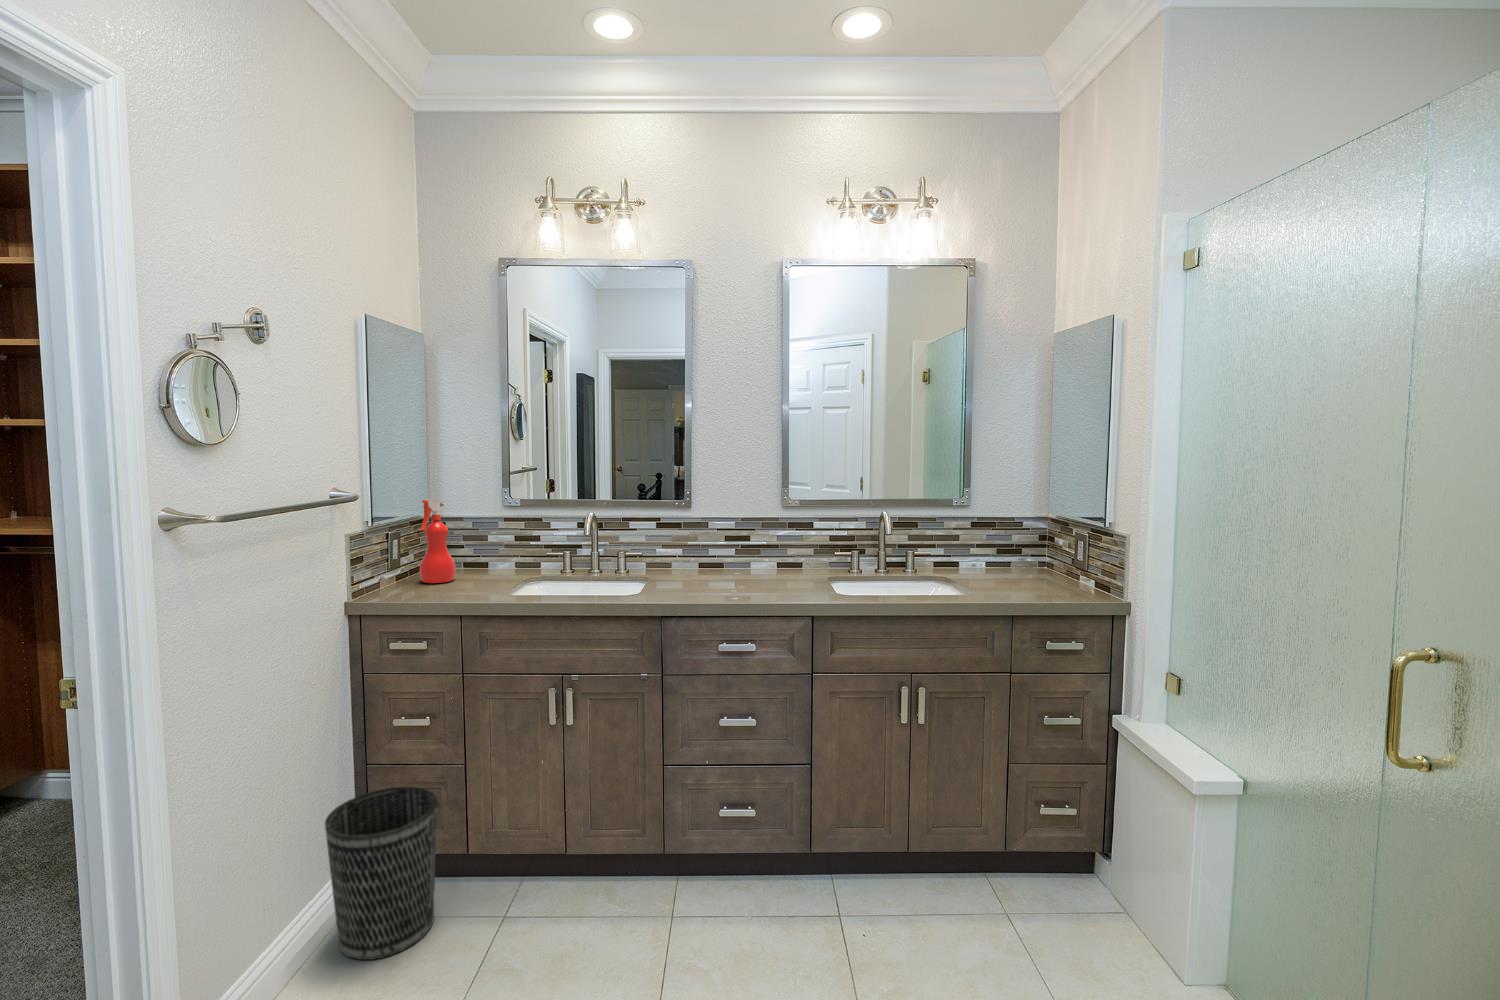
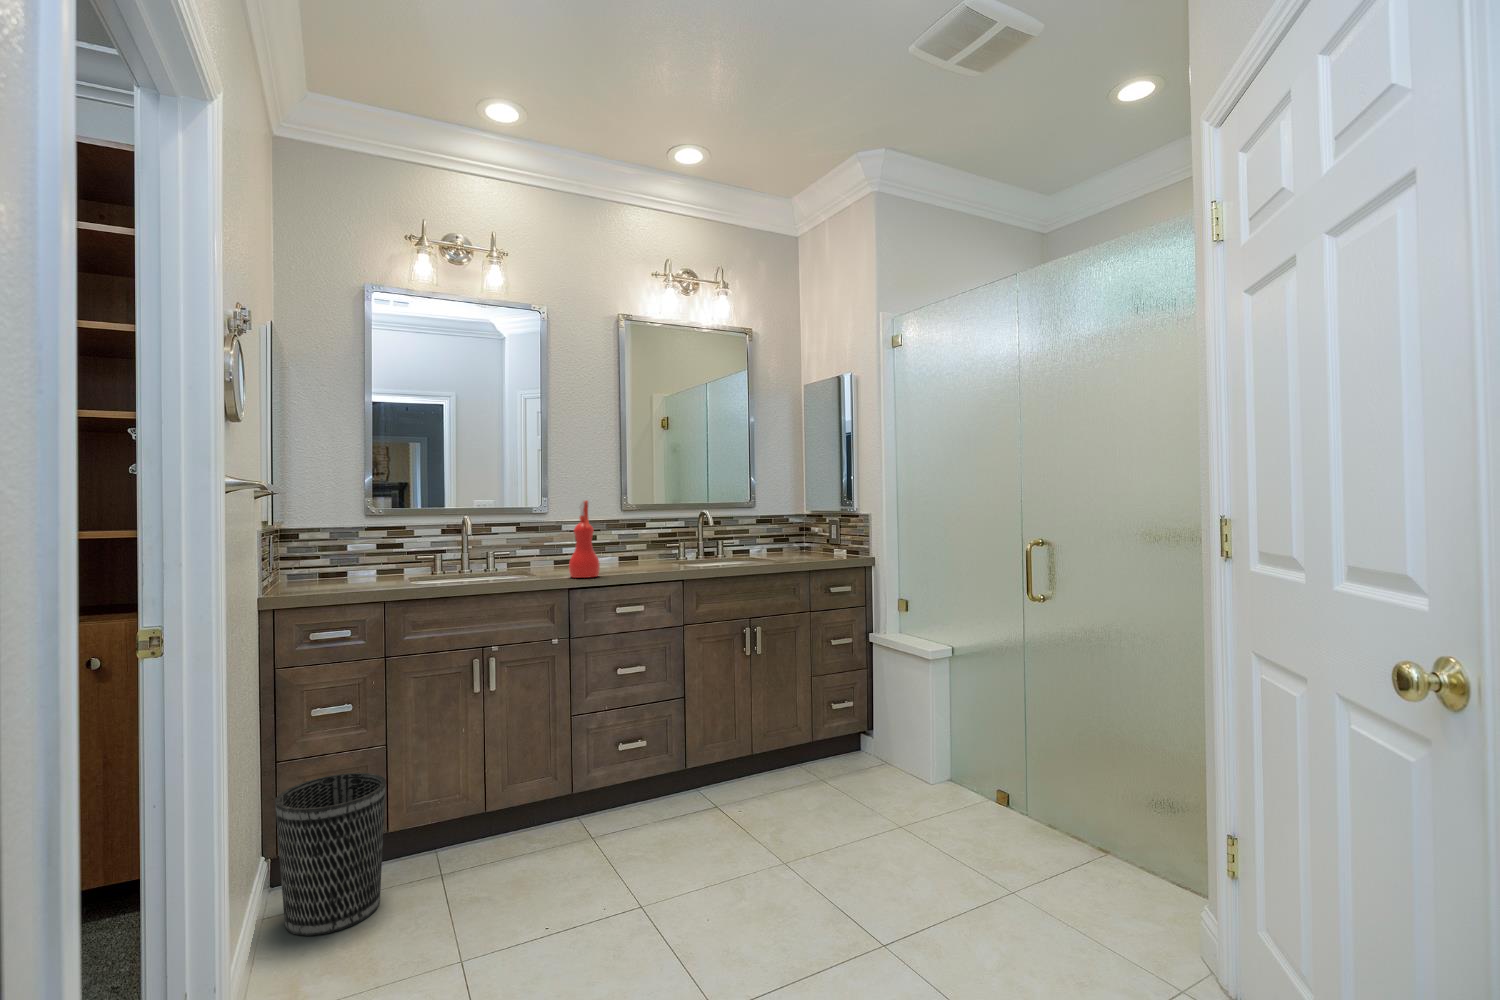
spray bottle: present [420,499,456,583] -> present [569,500,600,578]

